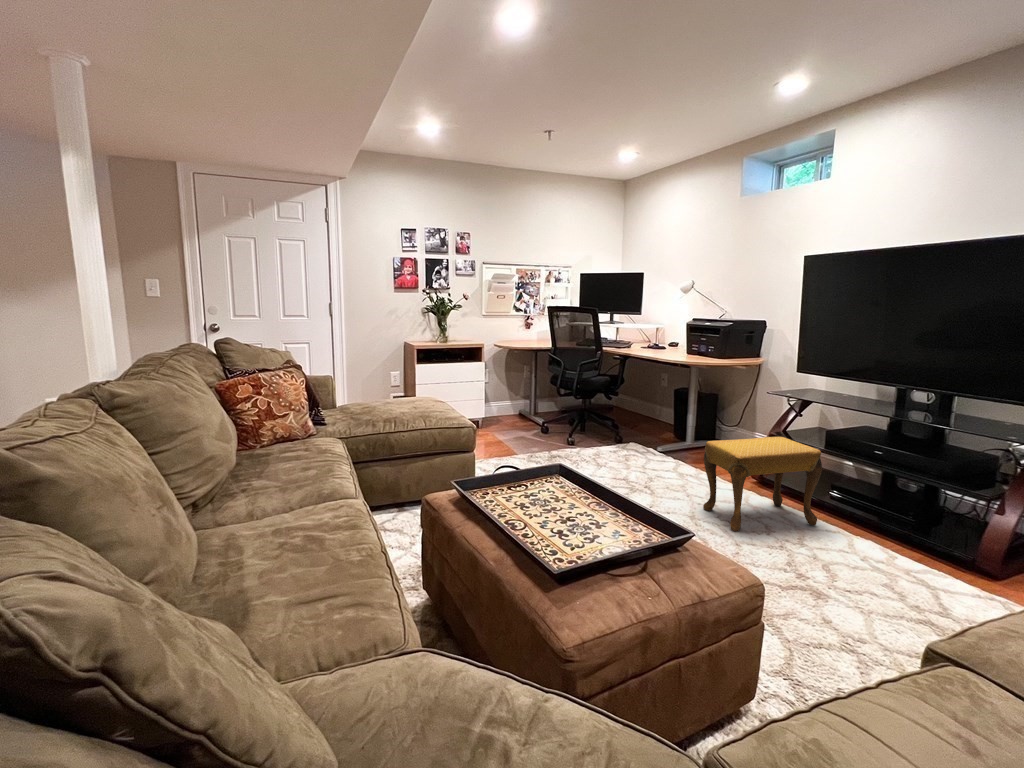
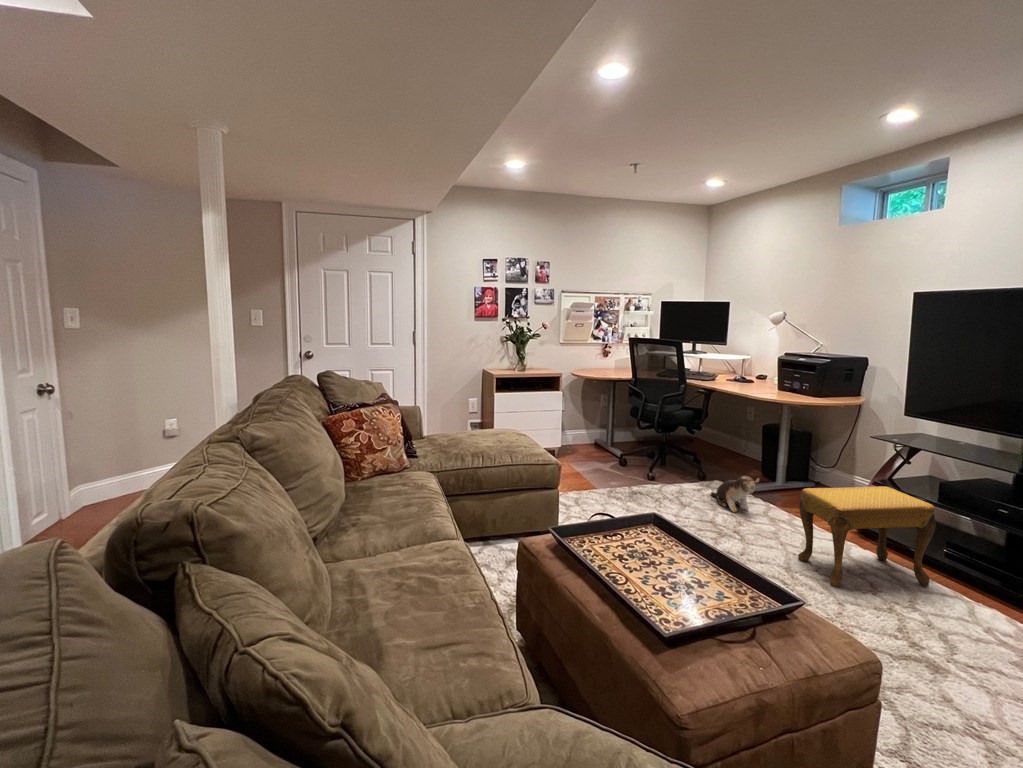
plush toy: none [627,435,670,471] -> present [711,476,759,512]

